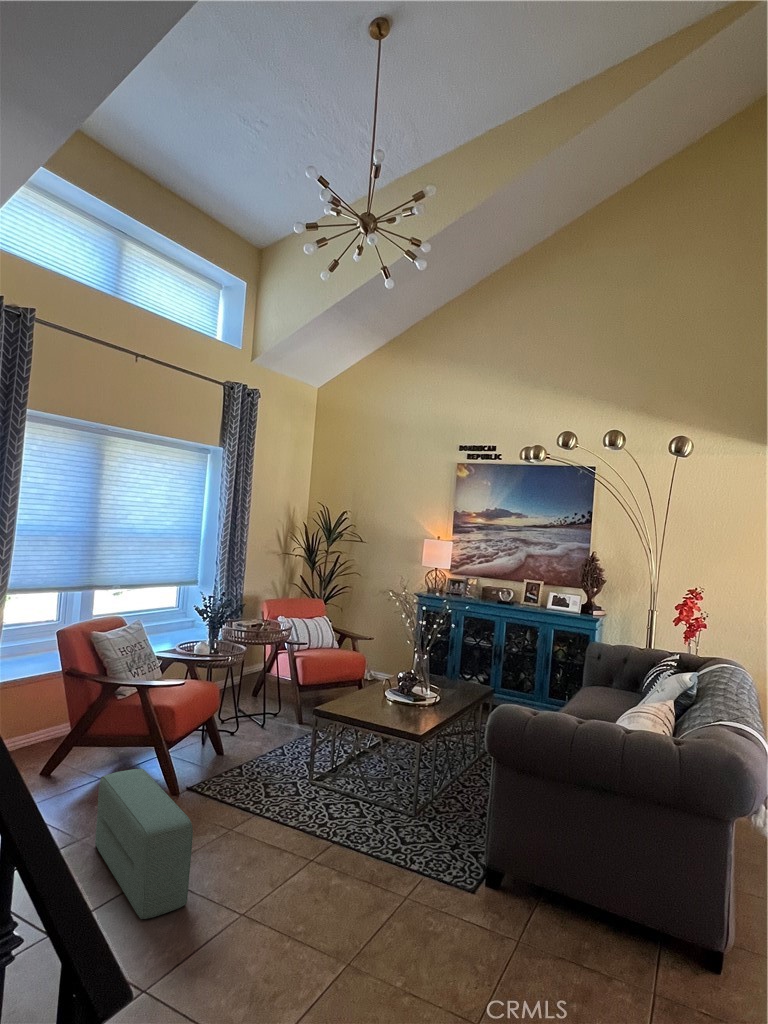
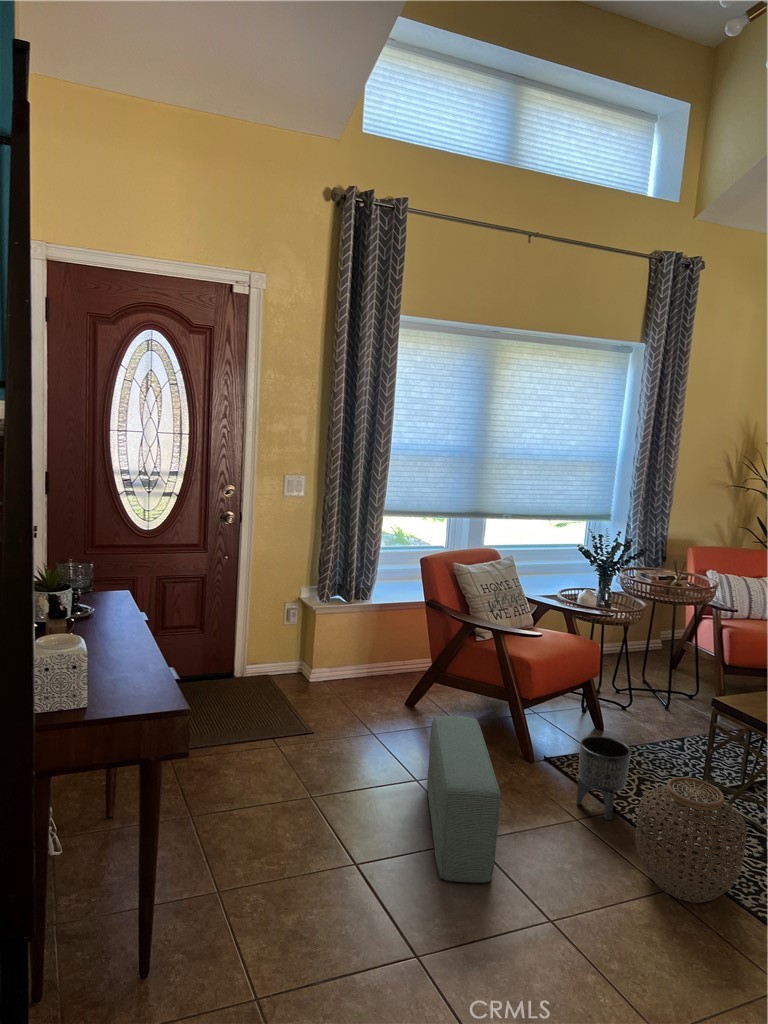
planter: none [227,757,268,823] -> present [577,736,631,820]
woven basket: none [287,768,361,862] -> present [636,777,747,903]

